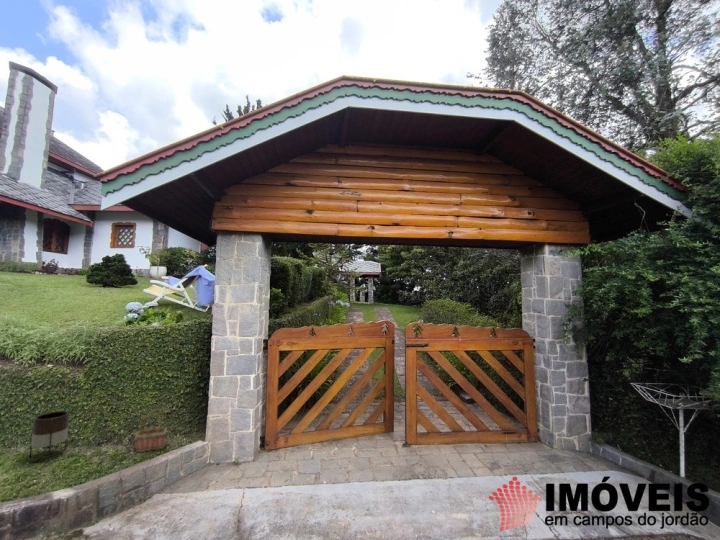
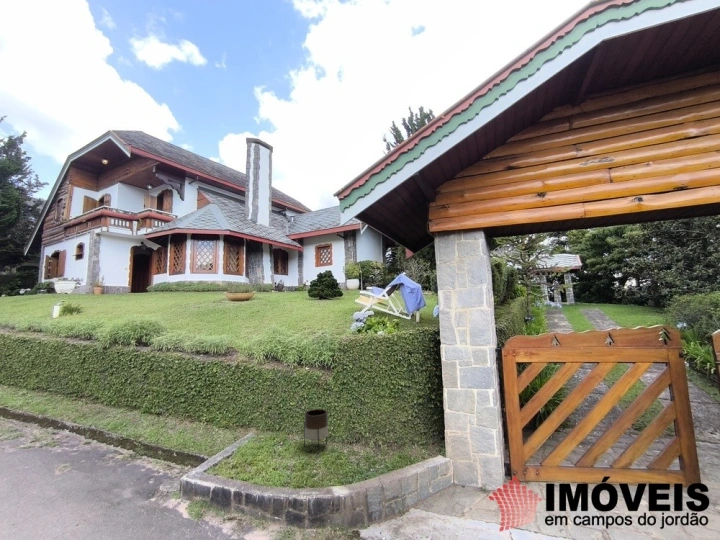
basket: present [135,412,167,452] -> none [381,418,408,459]

